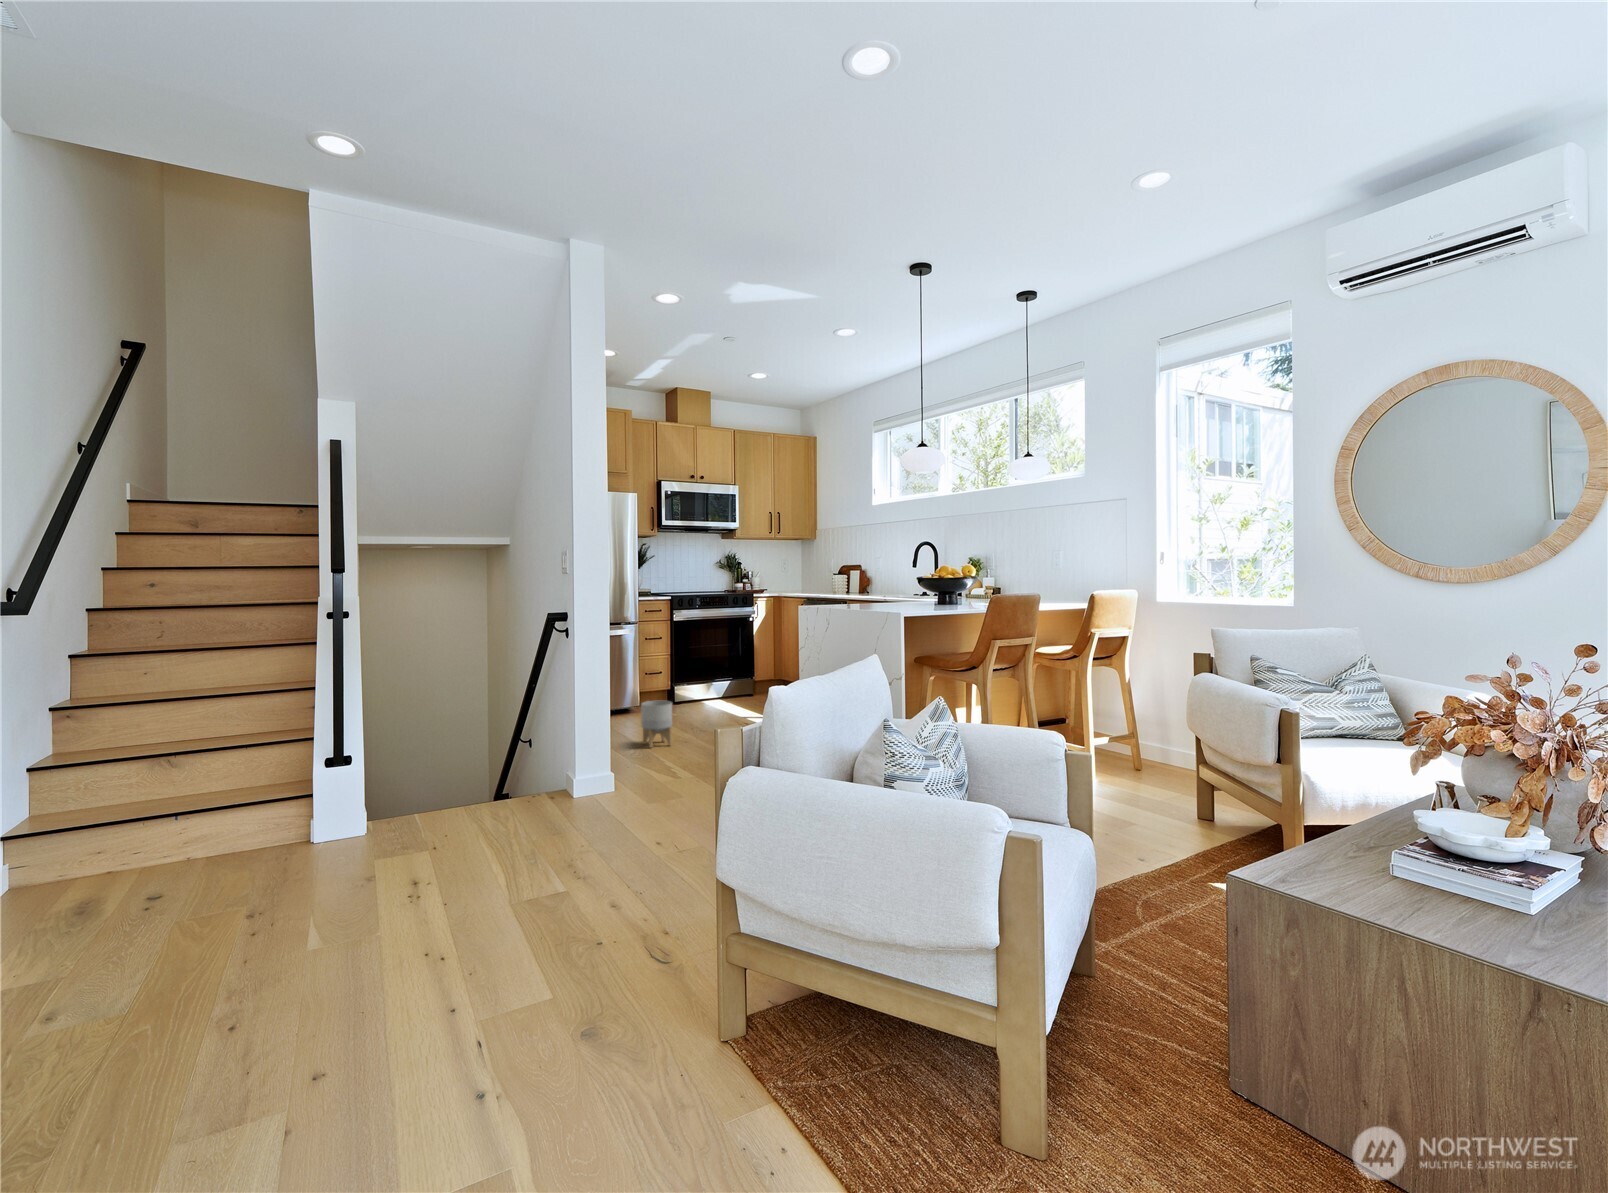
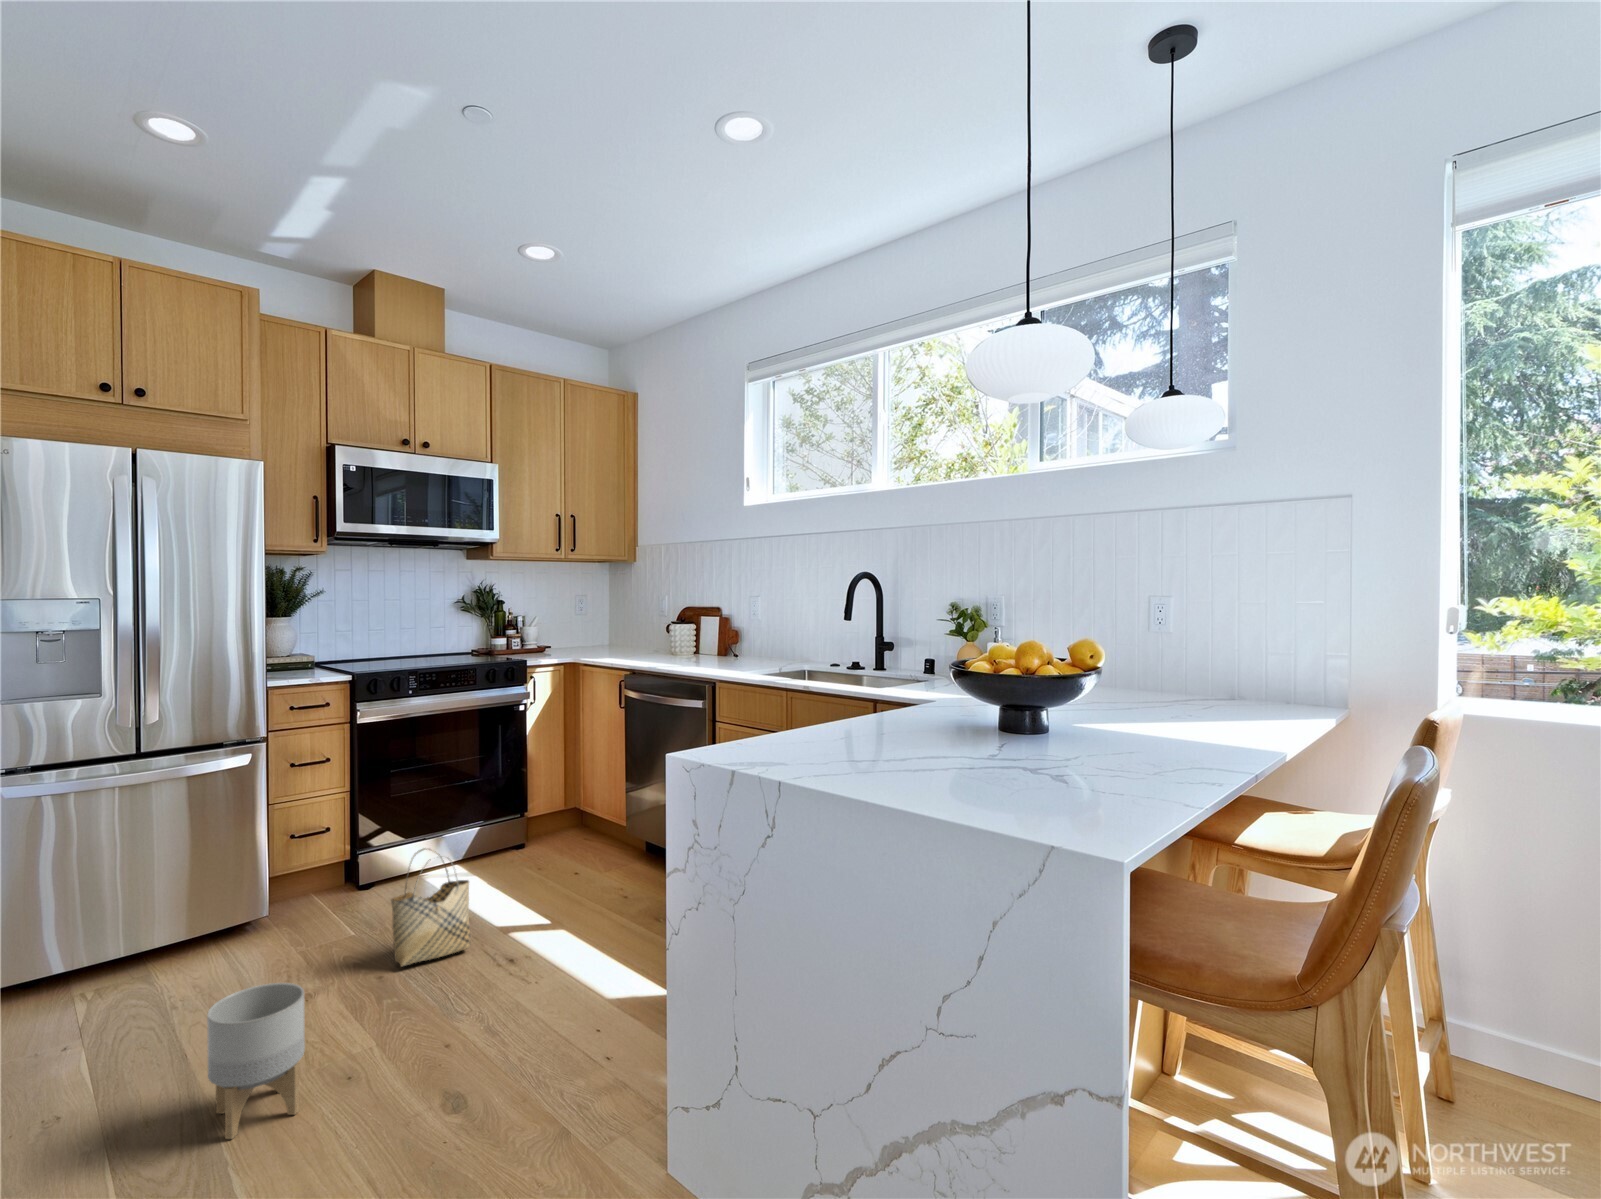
woven basket: none [695,671,729,721] -> present [391,848,471,966]

